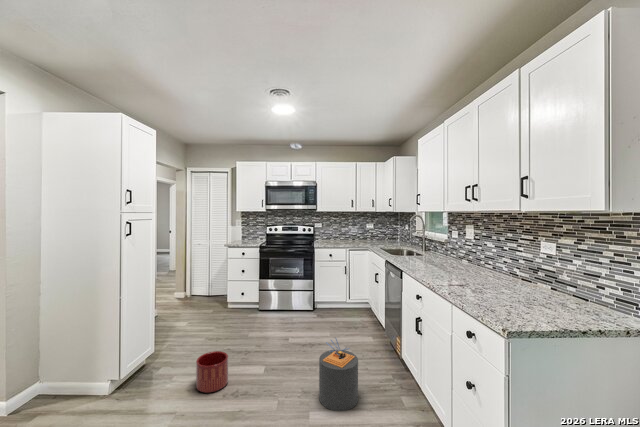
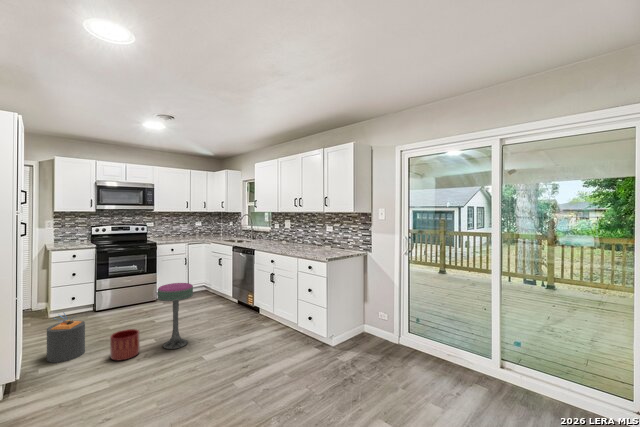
bar stool: none [243,305,287,400] -> present [158,283,193,349]
trash can: present [319,339,358,411] -> present [47,312,85,363]

